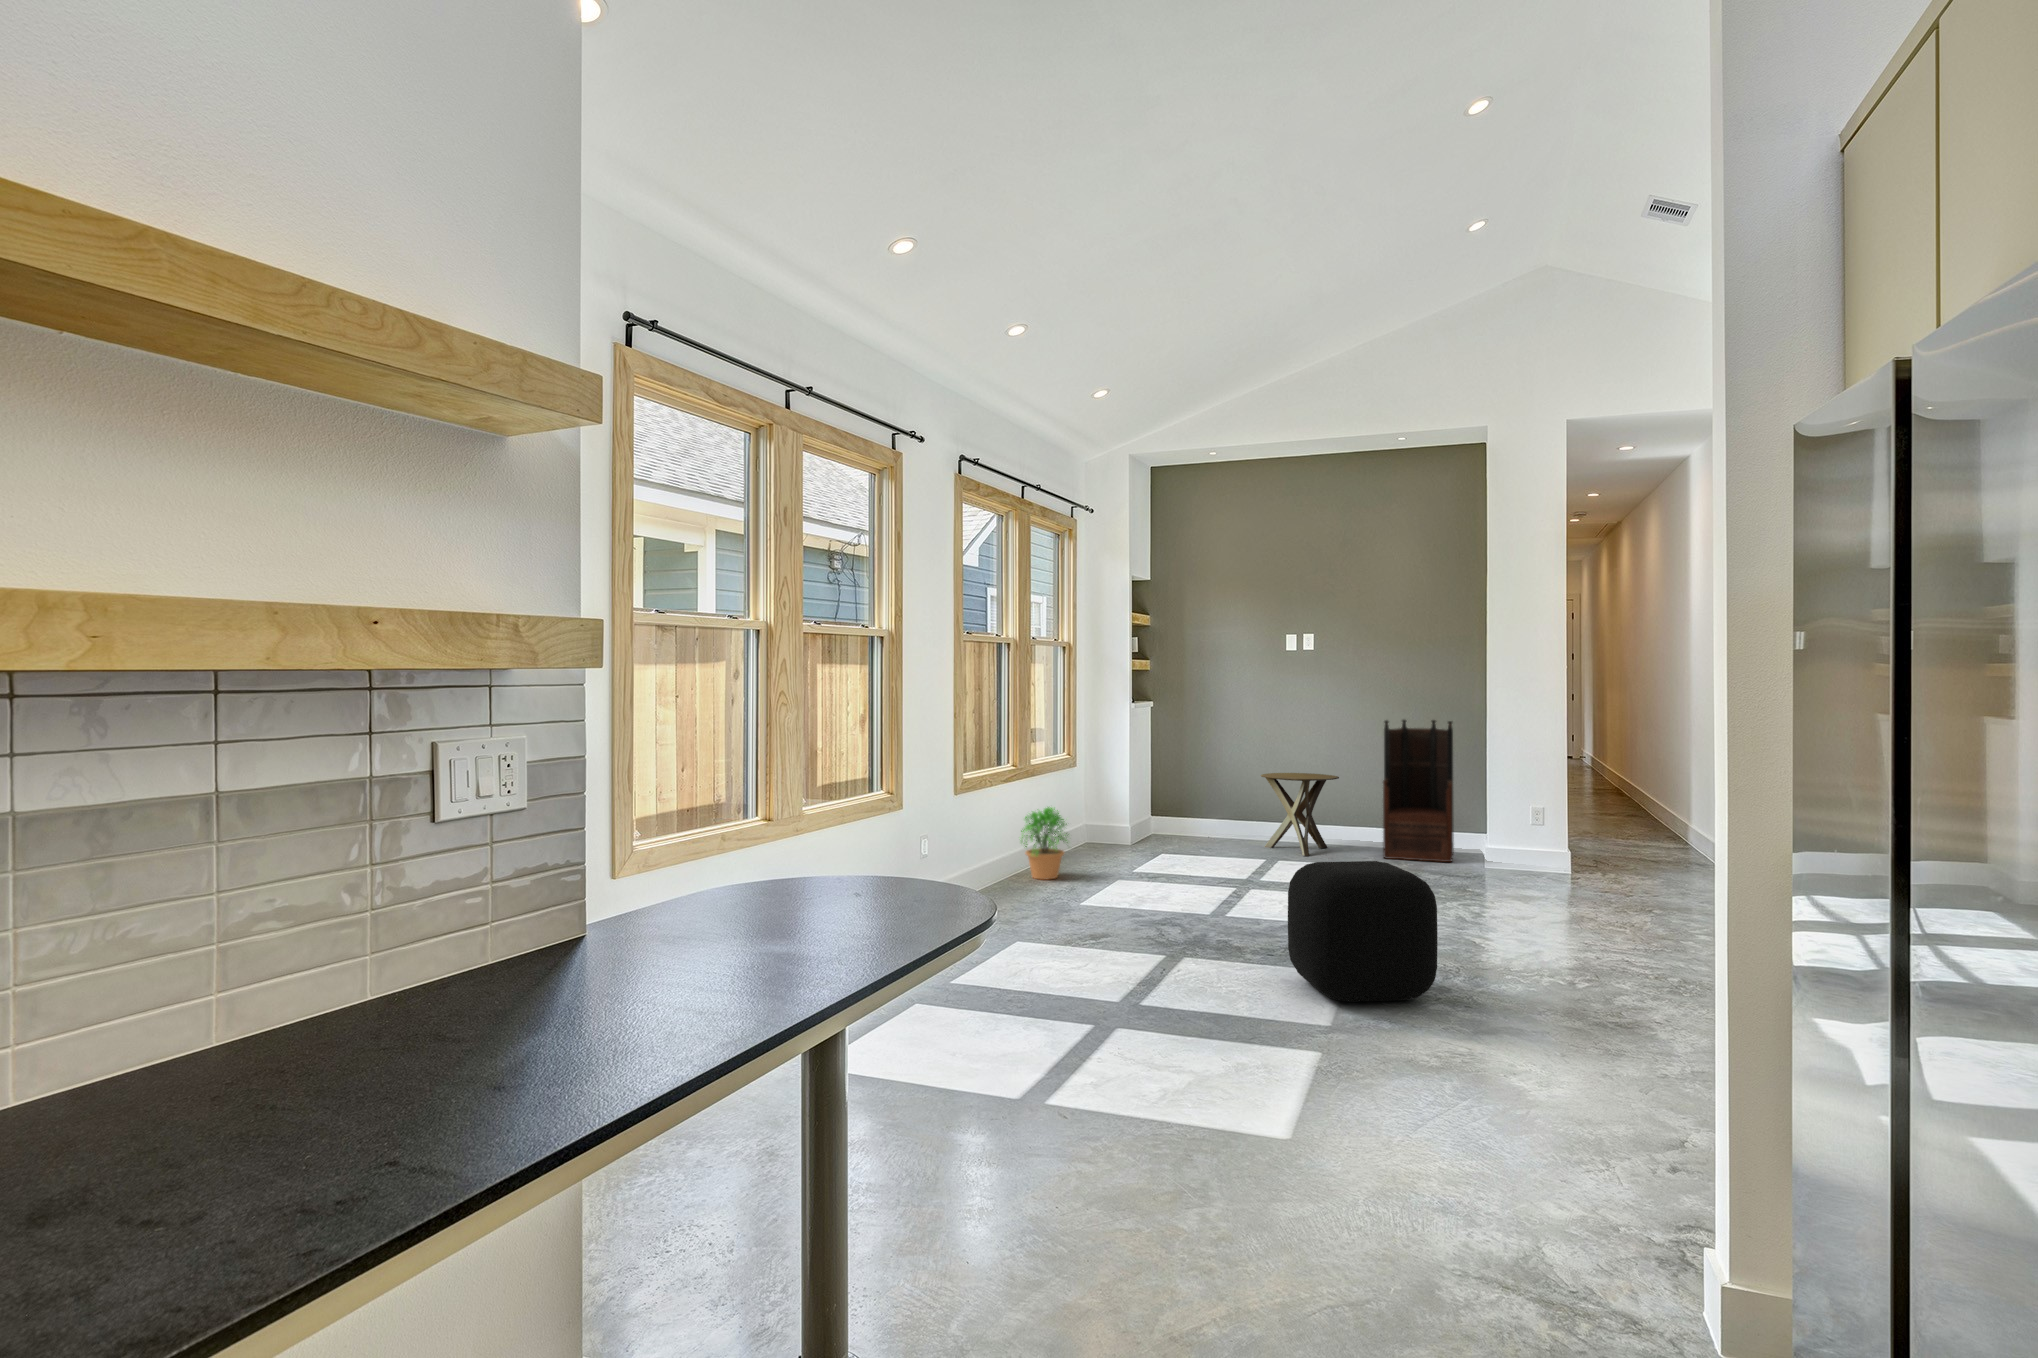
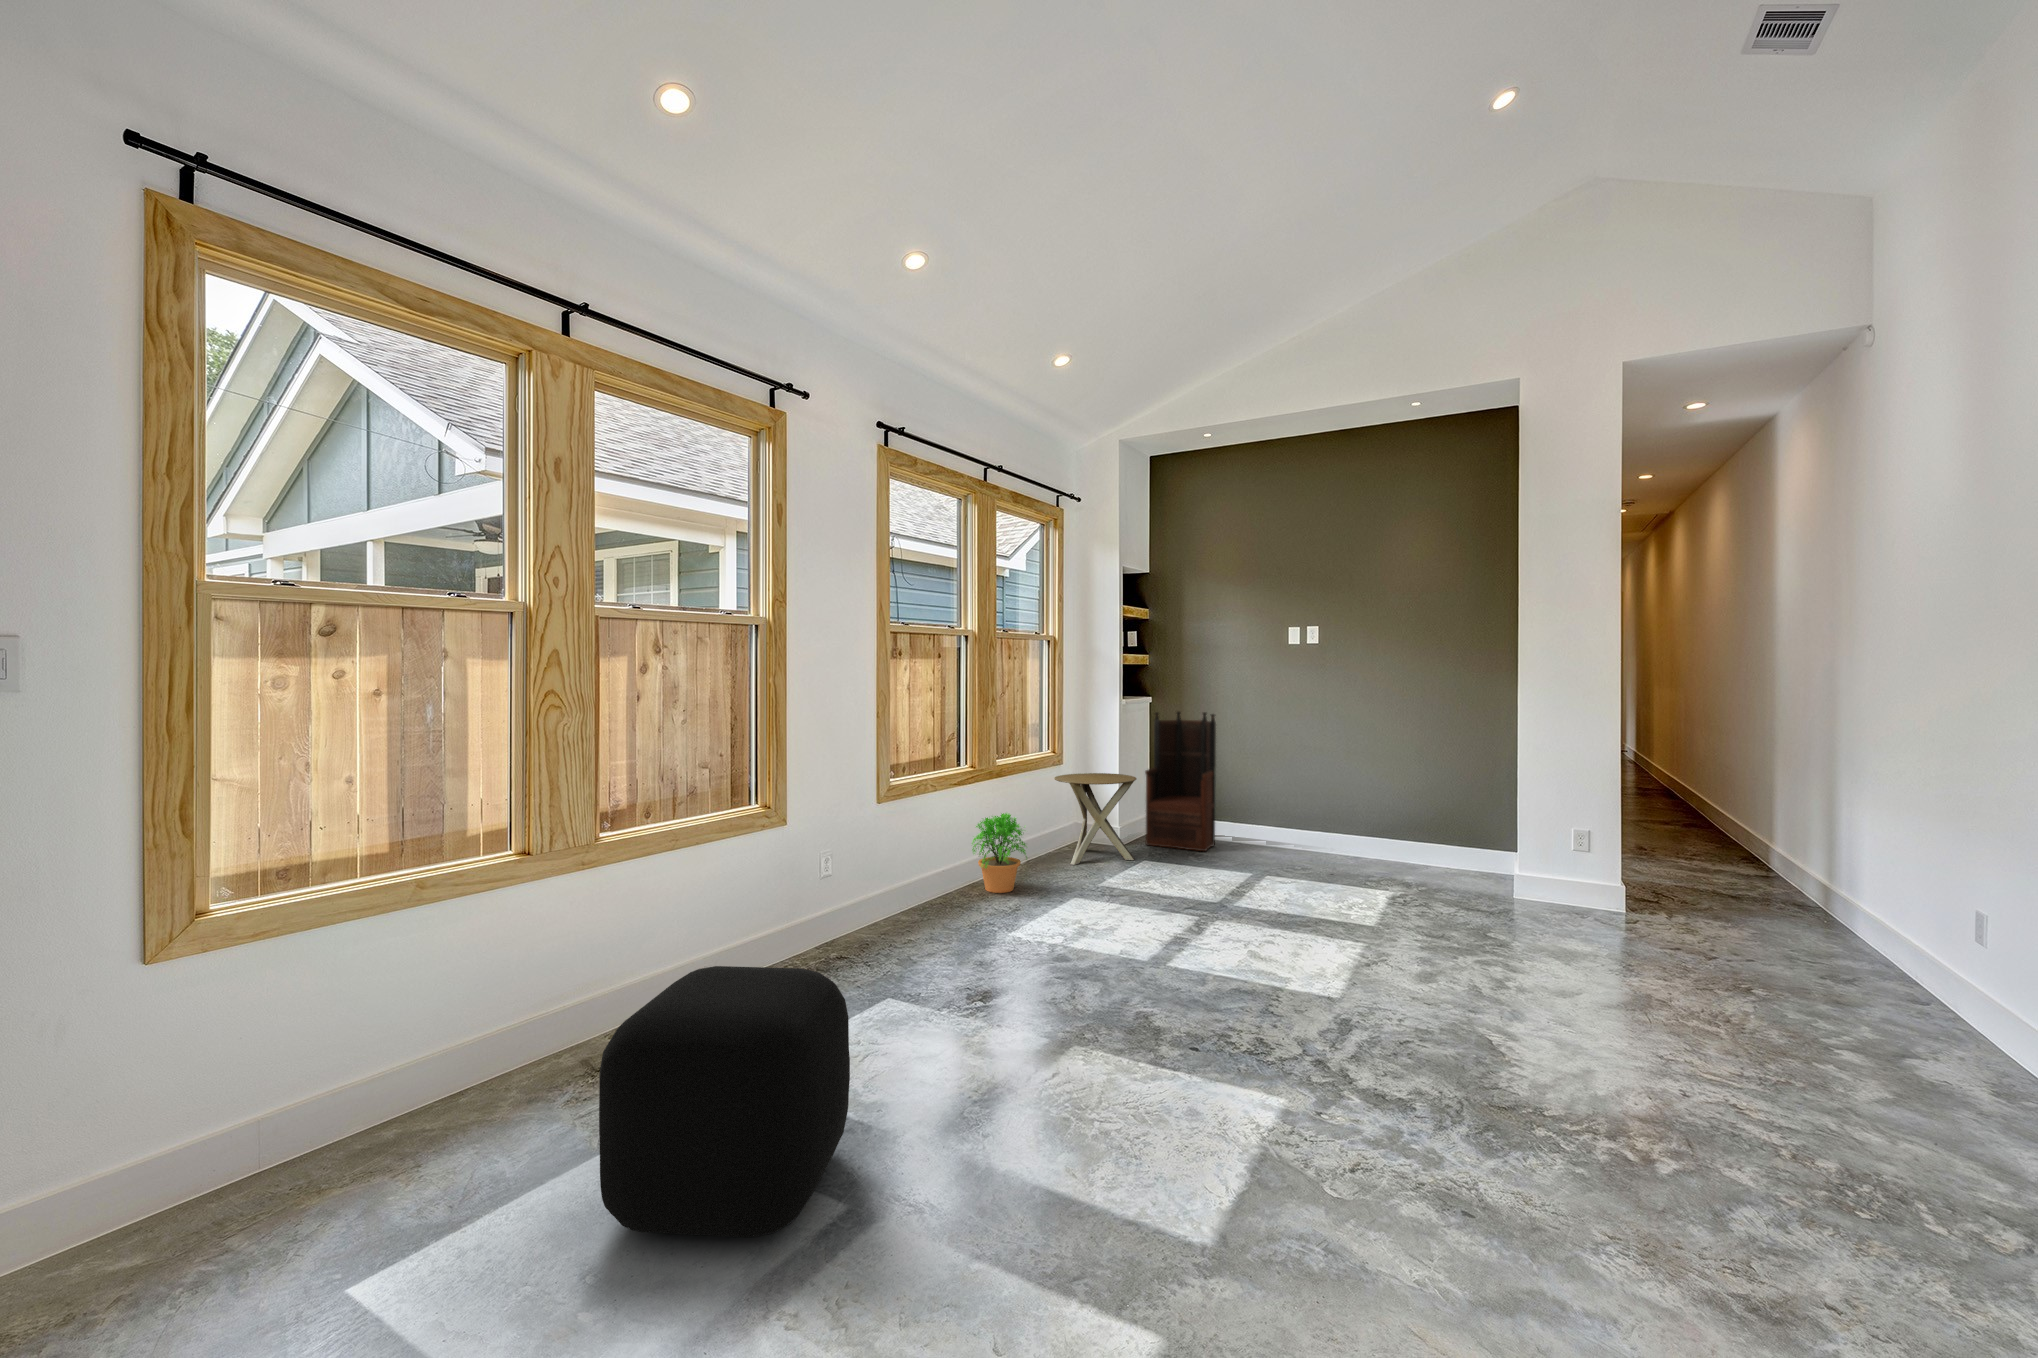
armchair: present [1383,720,1454,862] -> present [1145,712,1216,851]
side table: present [1261,773,1339,856] -> present [1054,773,1136,865]
ottoman: present [1288,861,1438,1002] -> present [599,966,850,1237]

